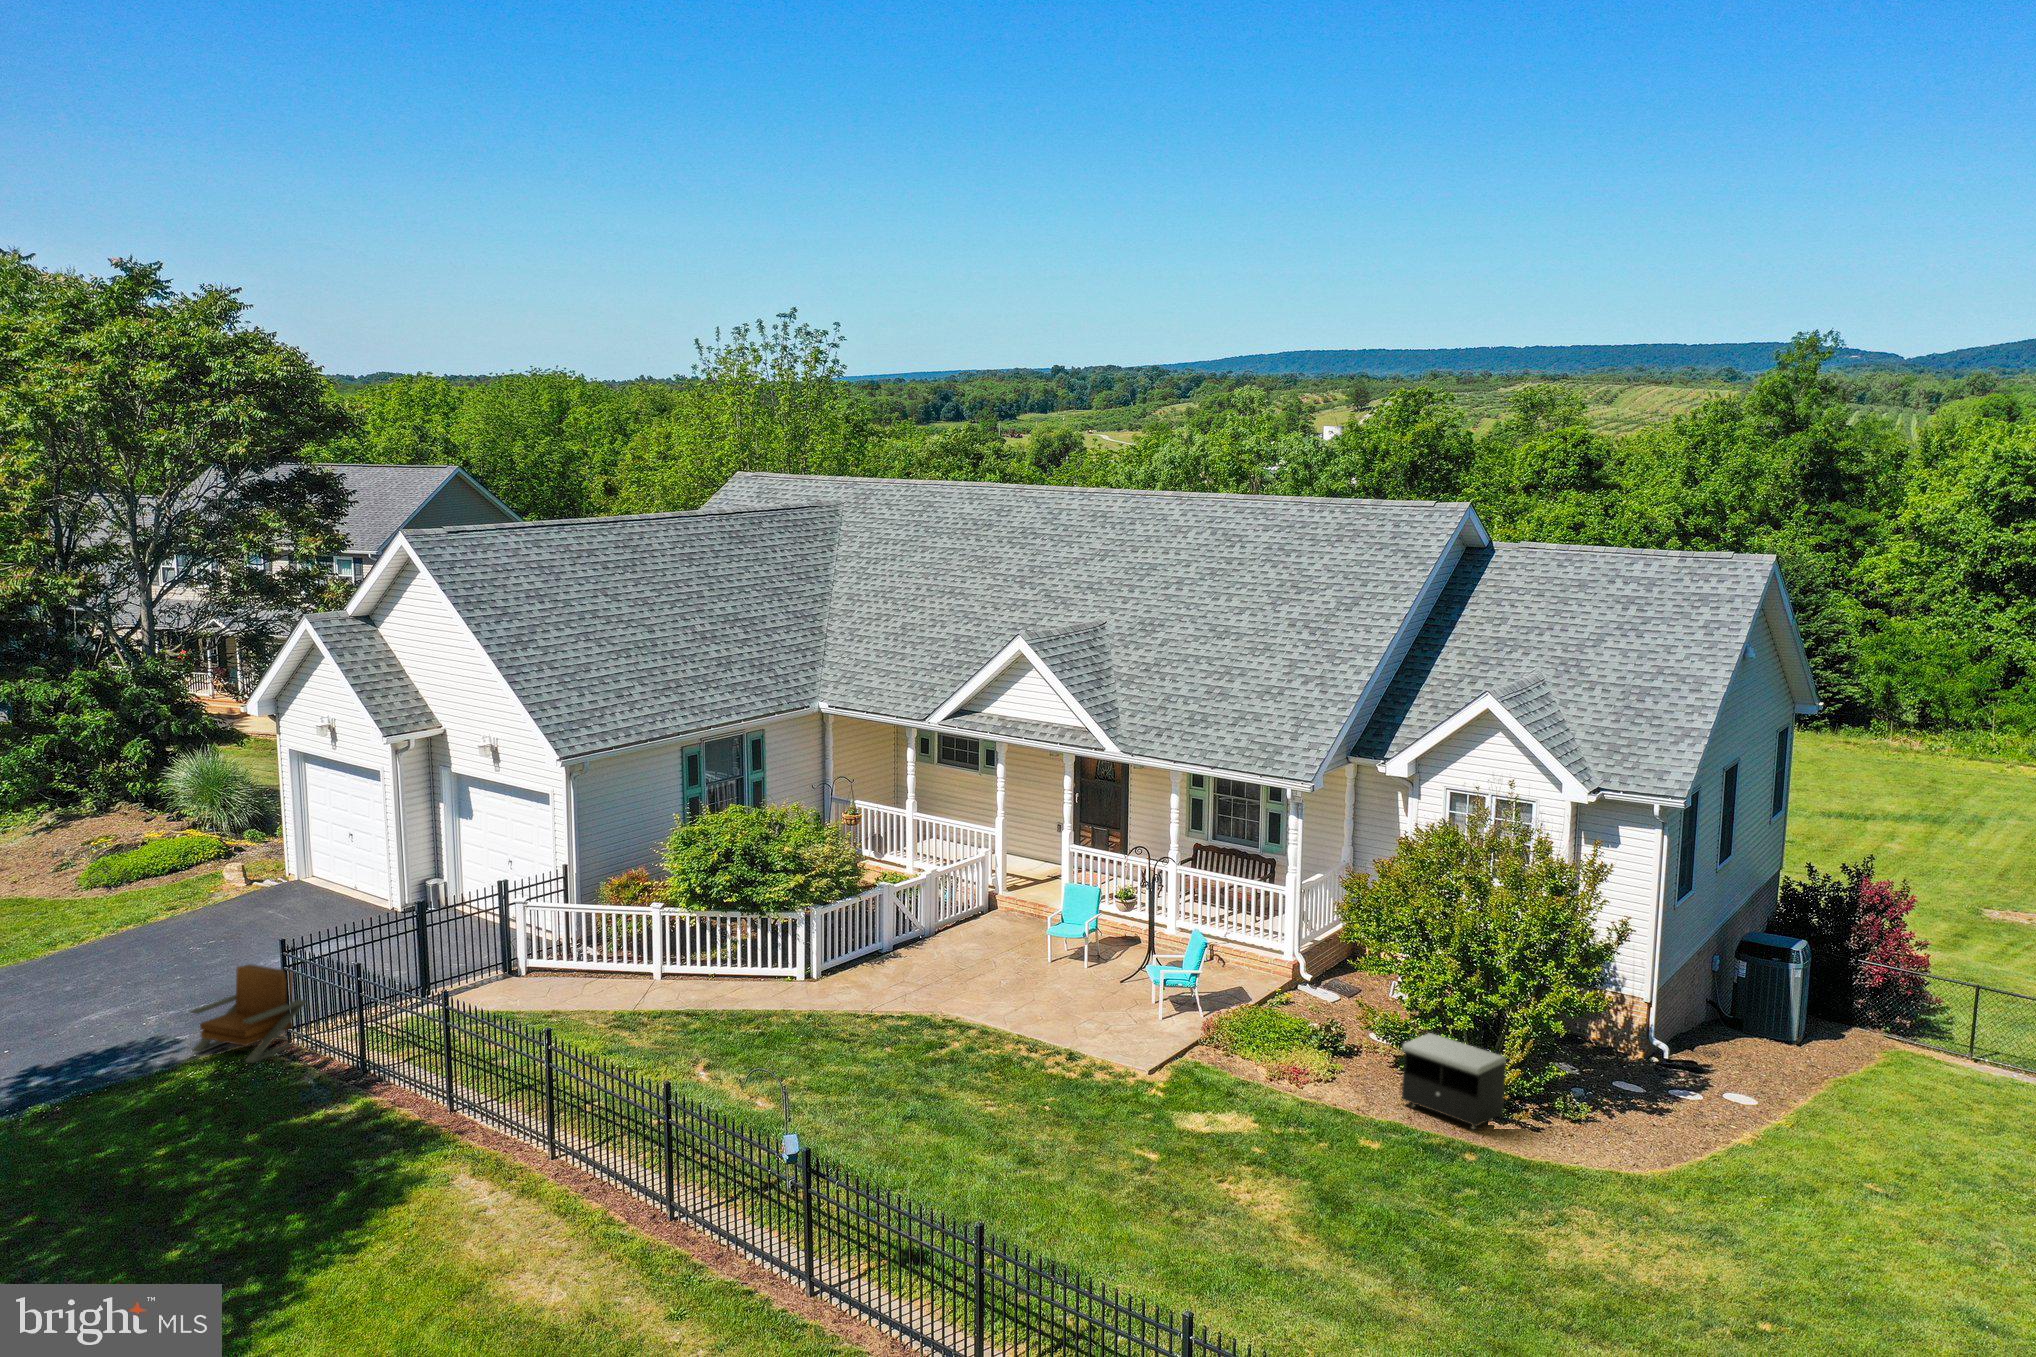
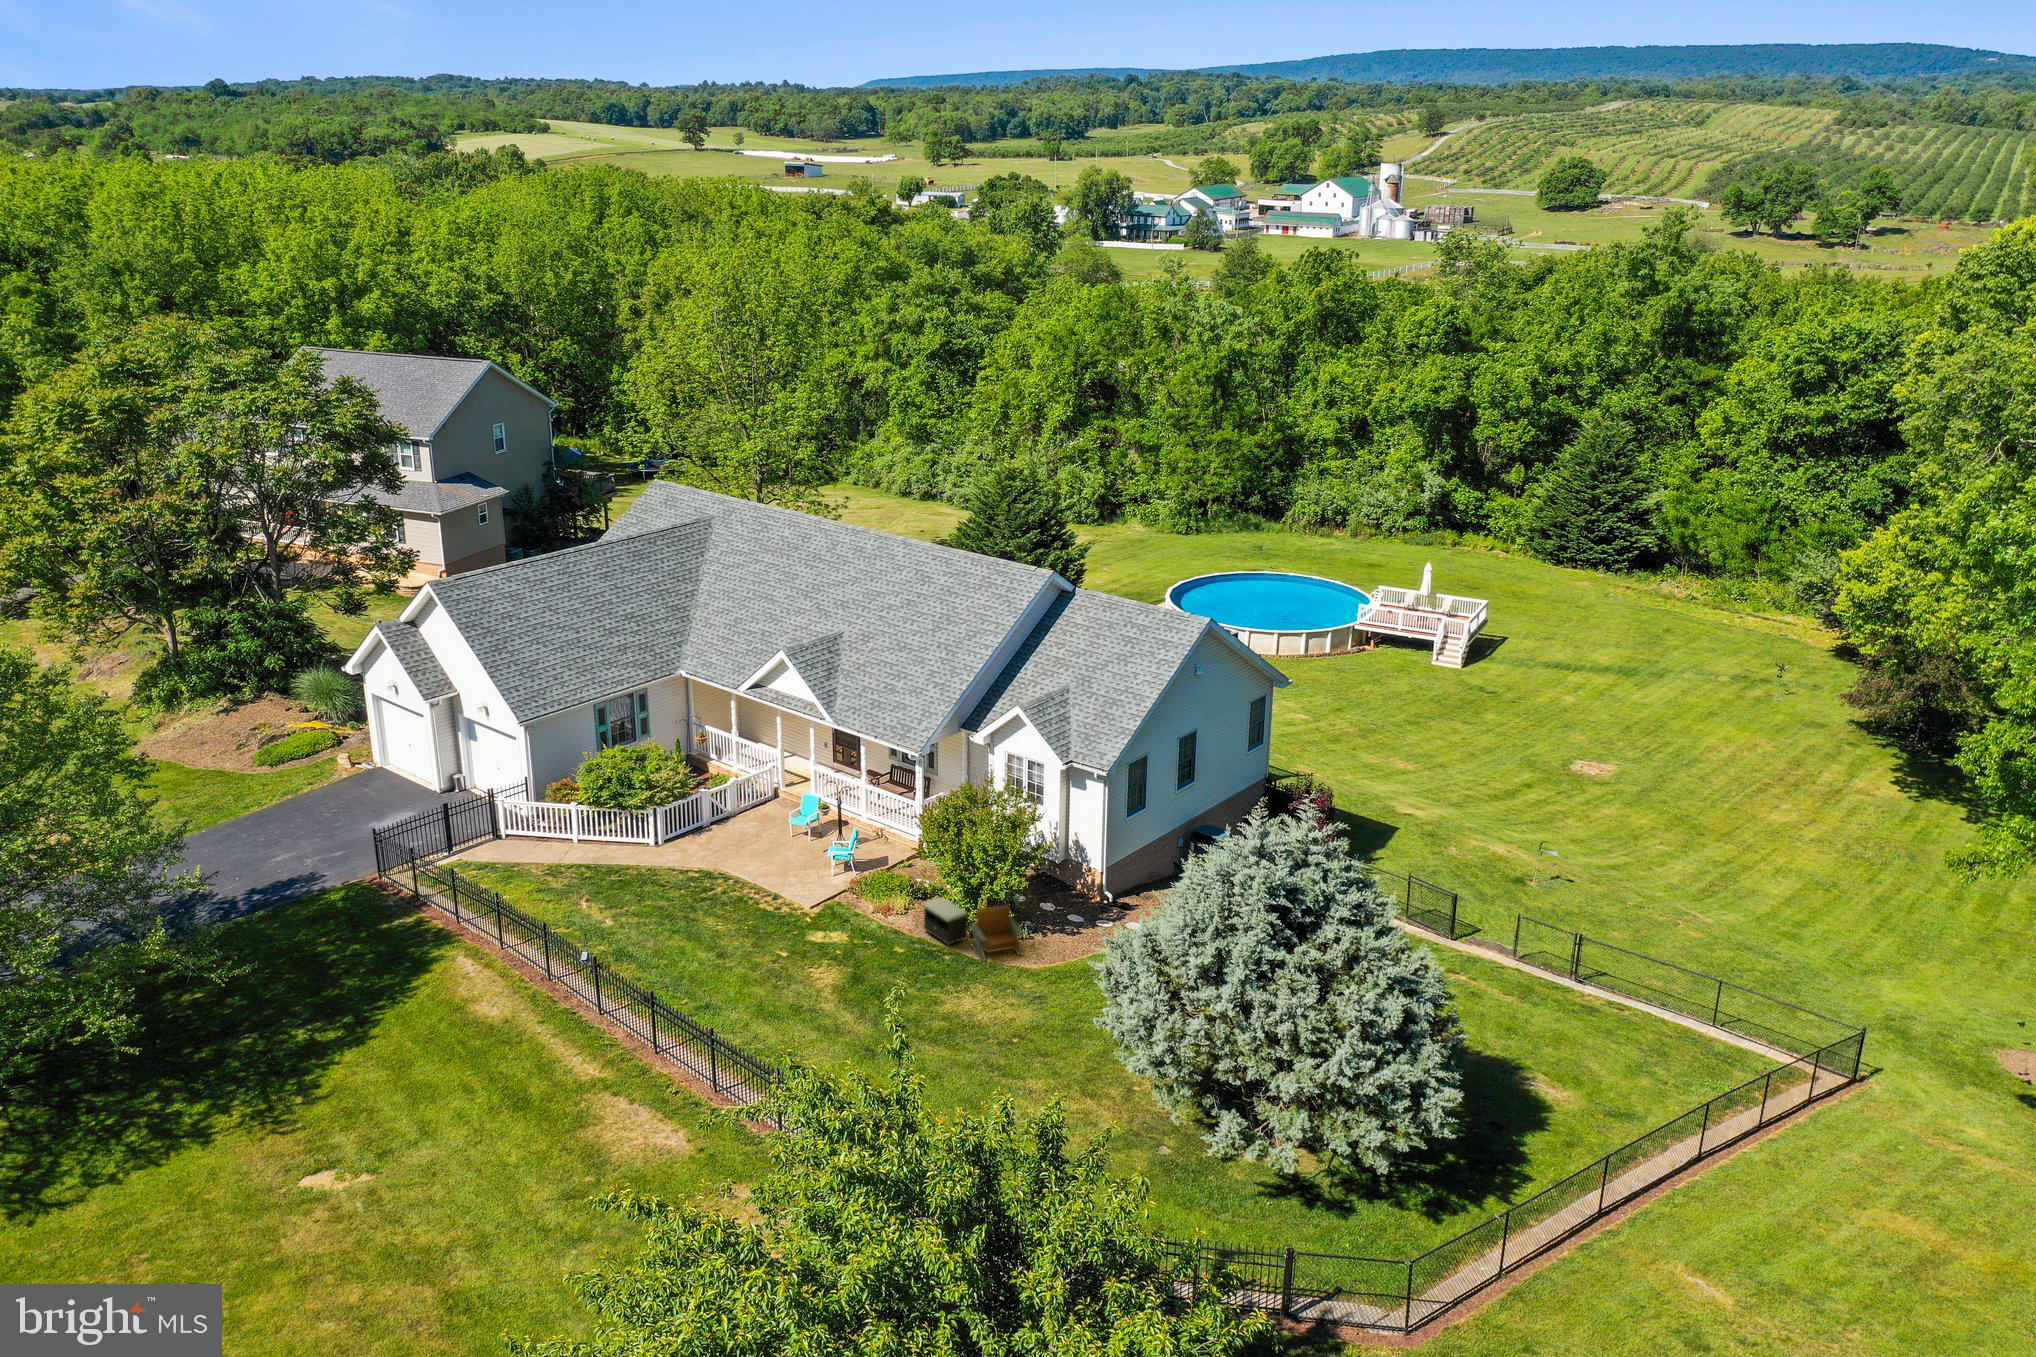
lounge chair: present [191,964,306,1063] -> present [970,905,1023,961]

